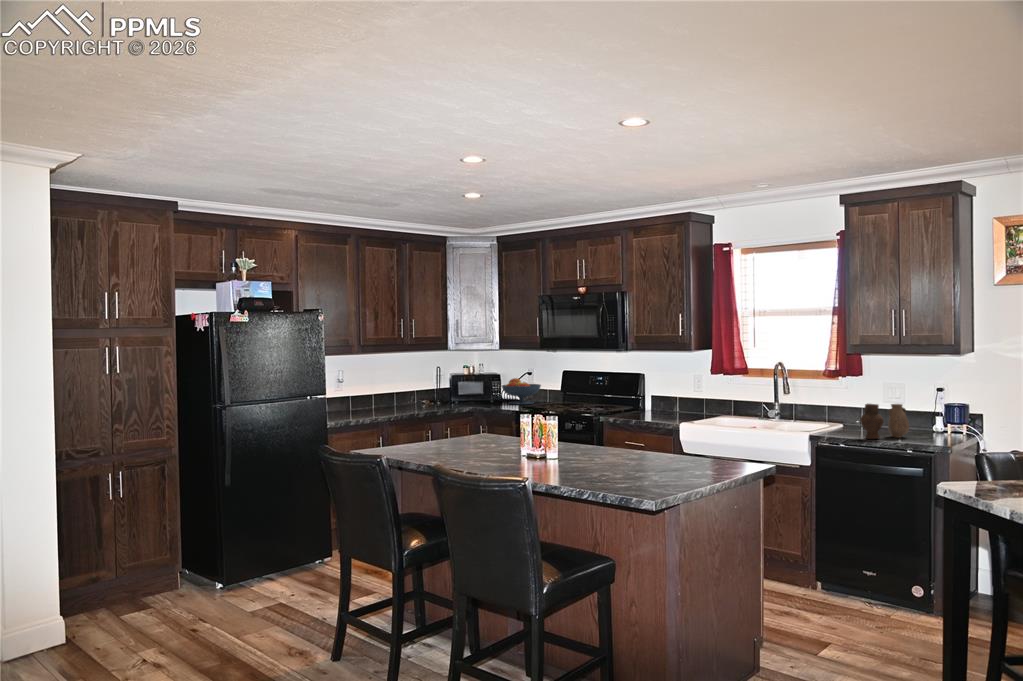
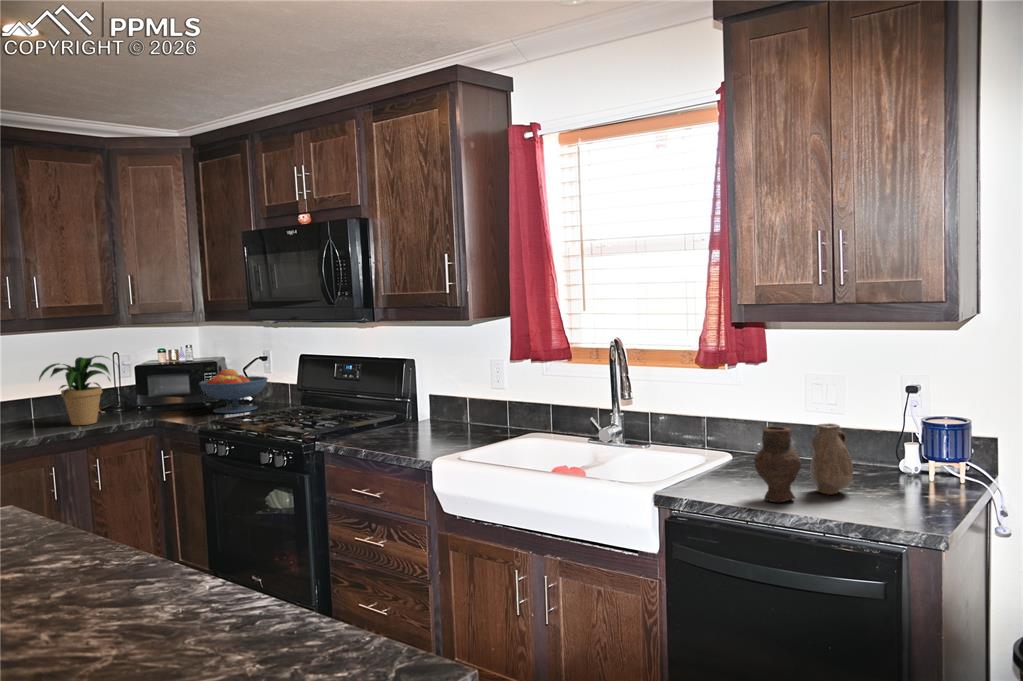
potted plant: none [417,367,458,408] -> present [39,356,111,425]

